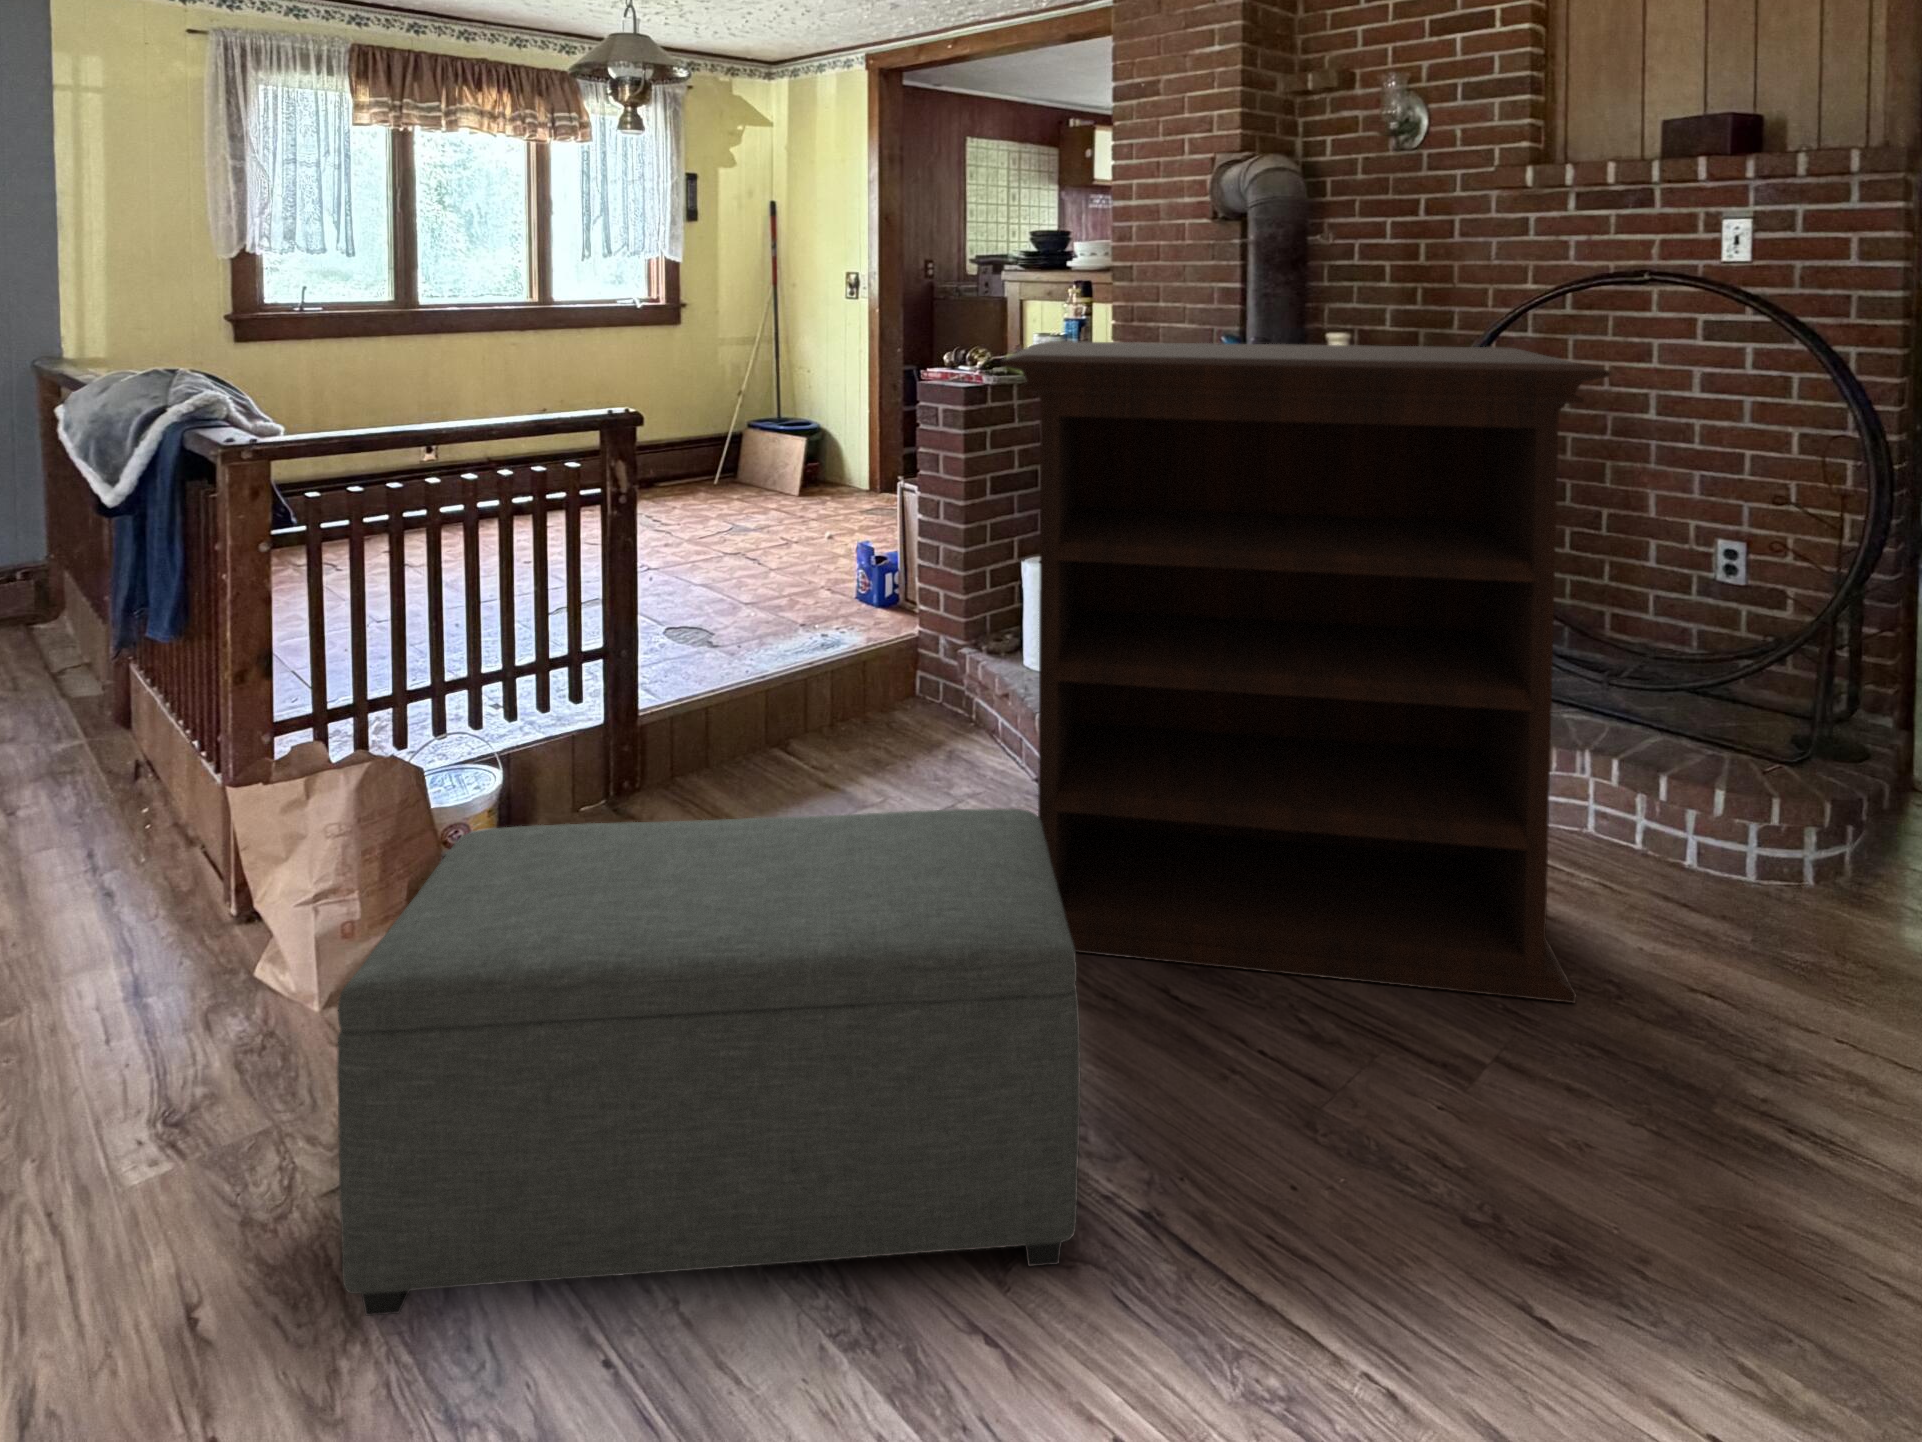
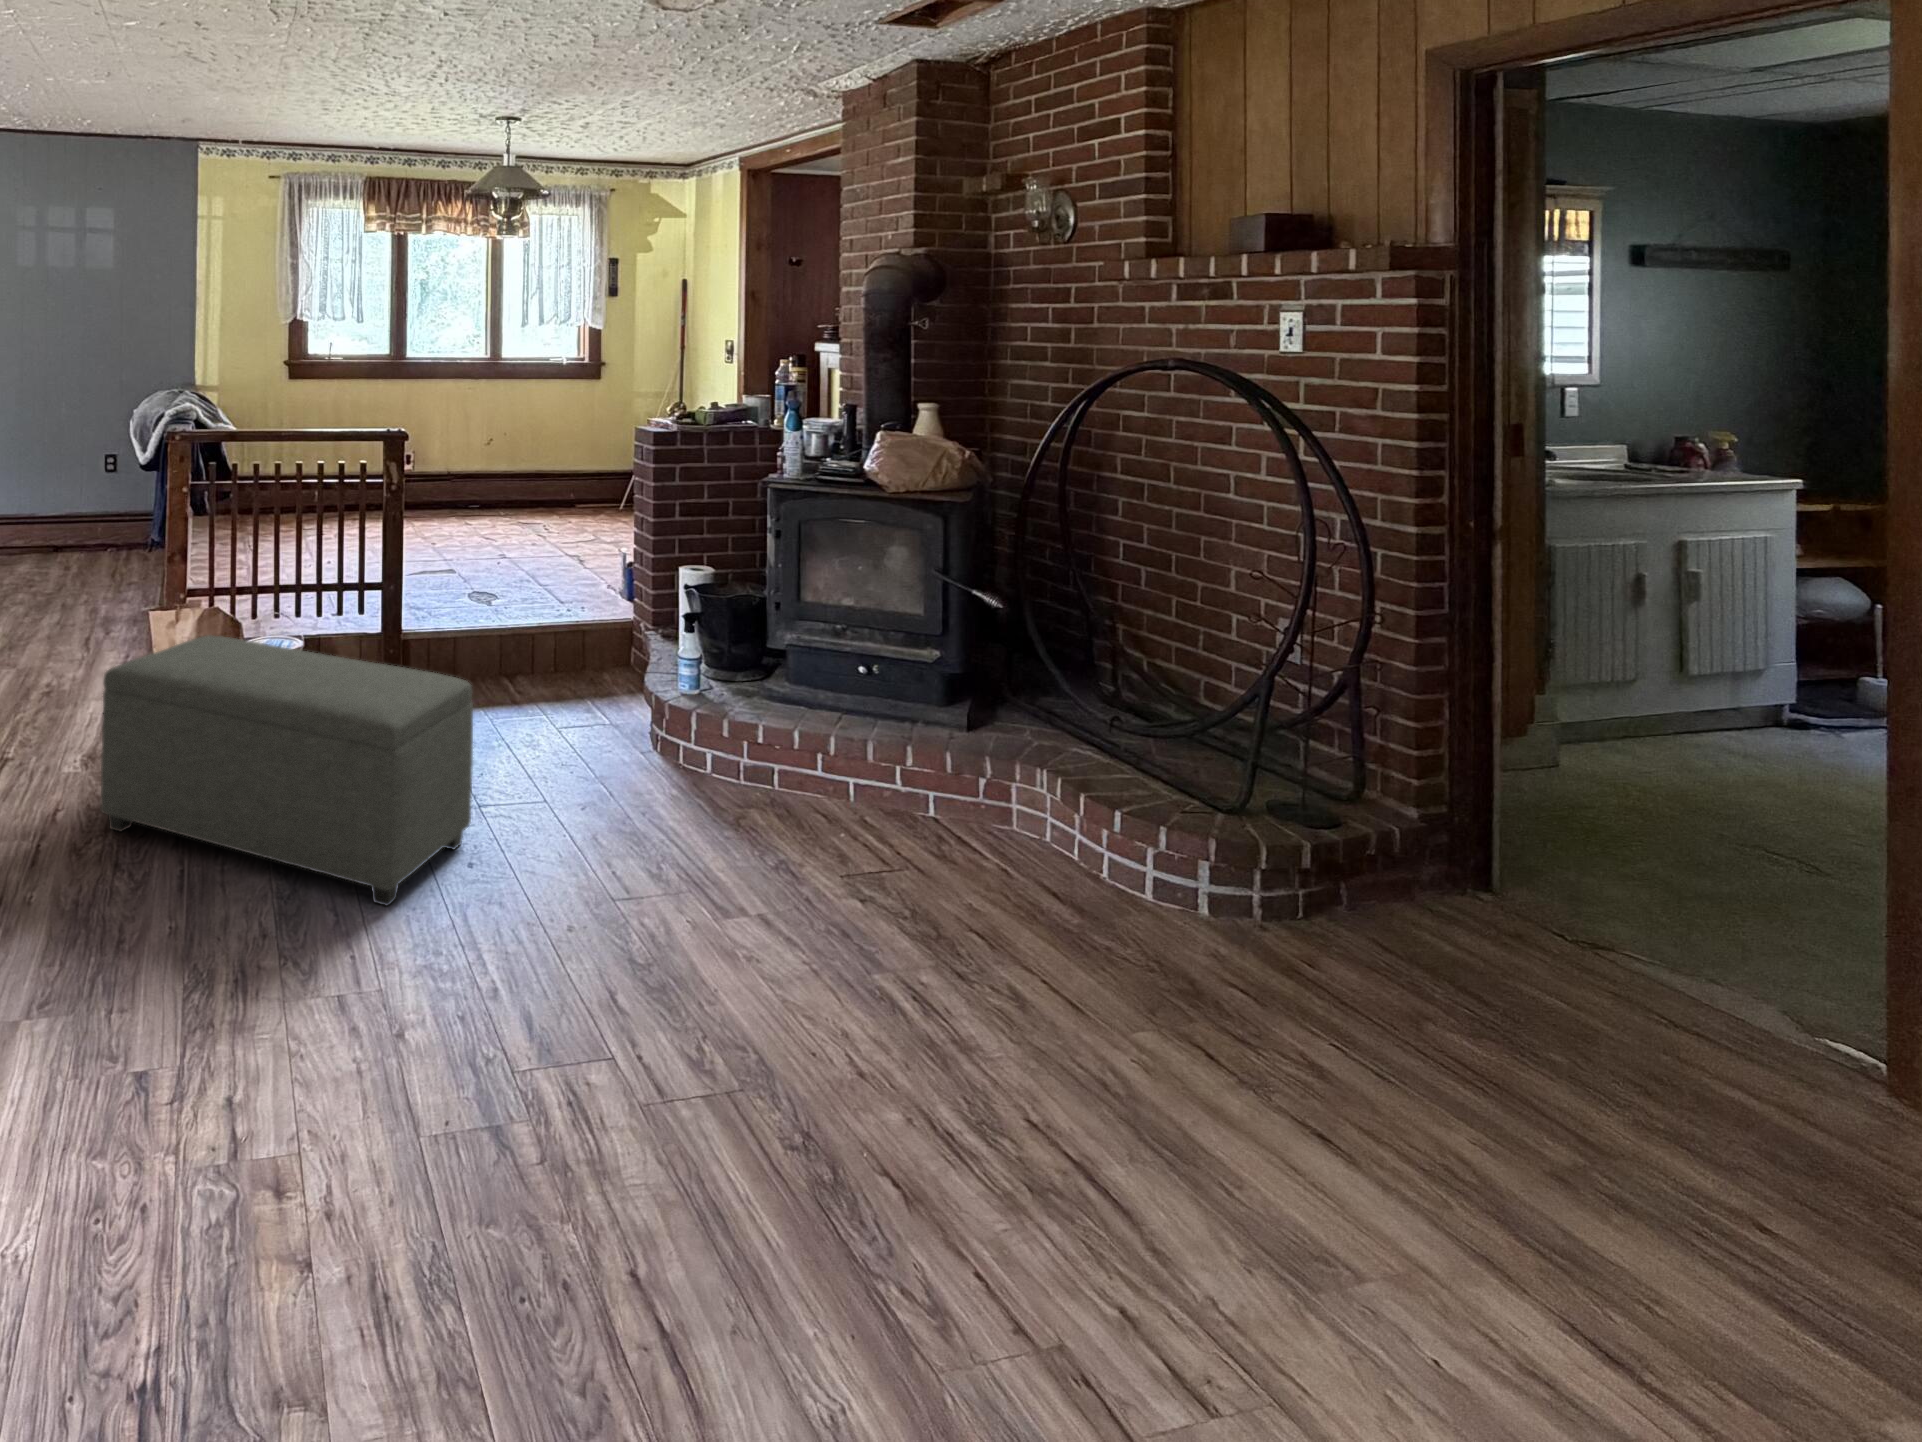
bookshelf: present [1000,341,1610,1003] -> none [517,398,944,920]

